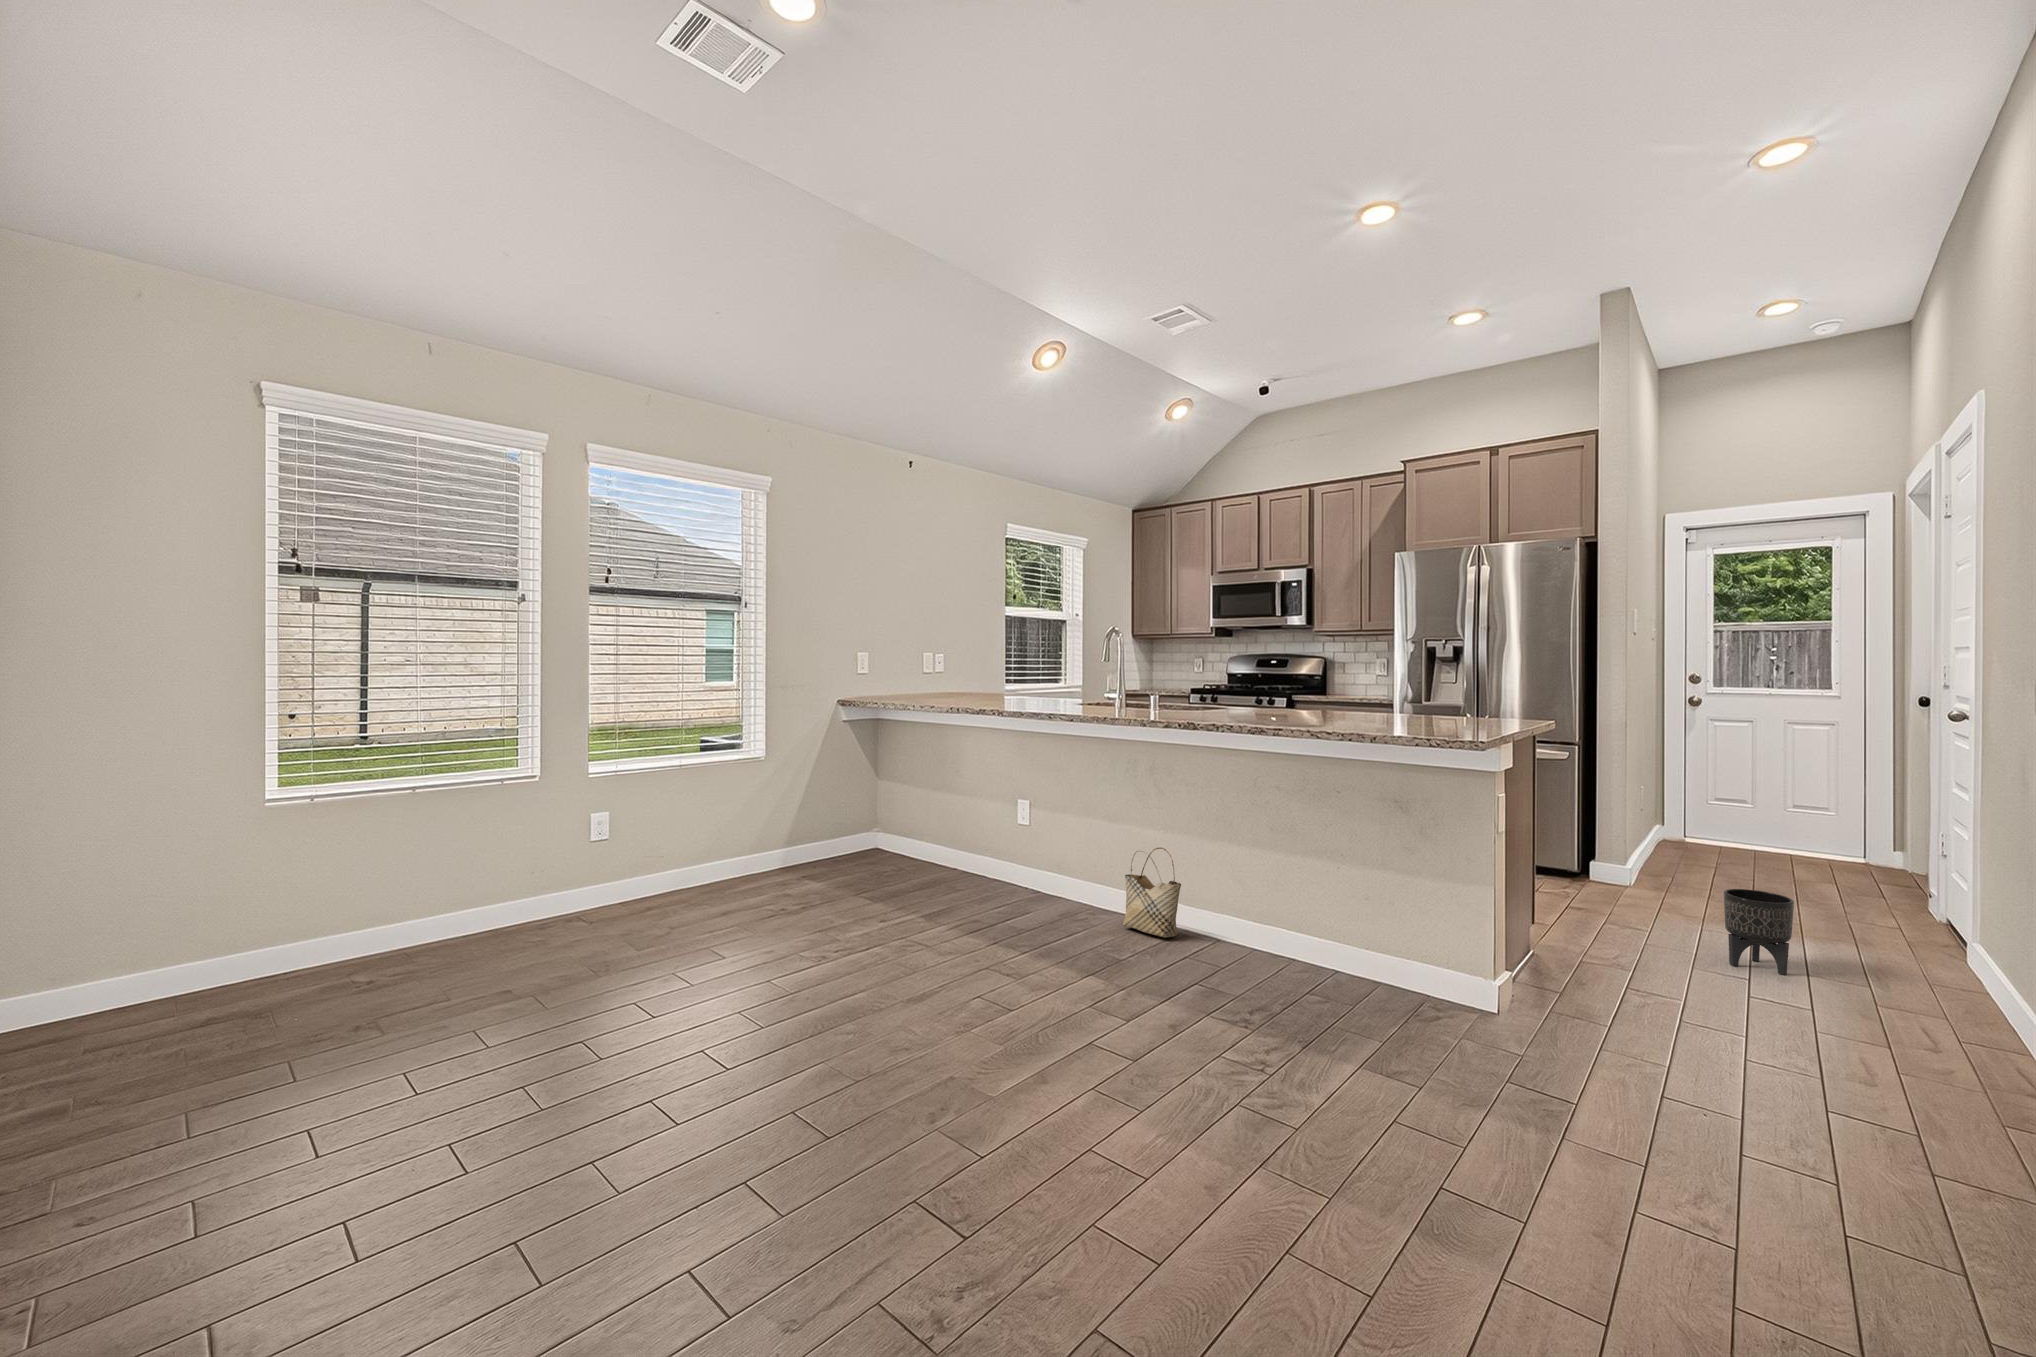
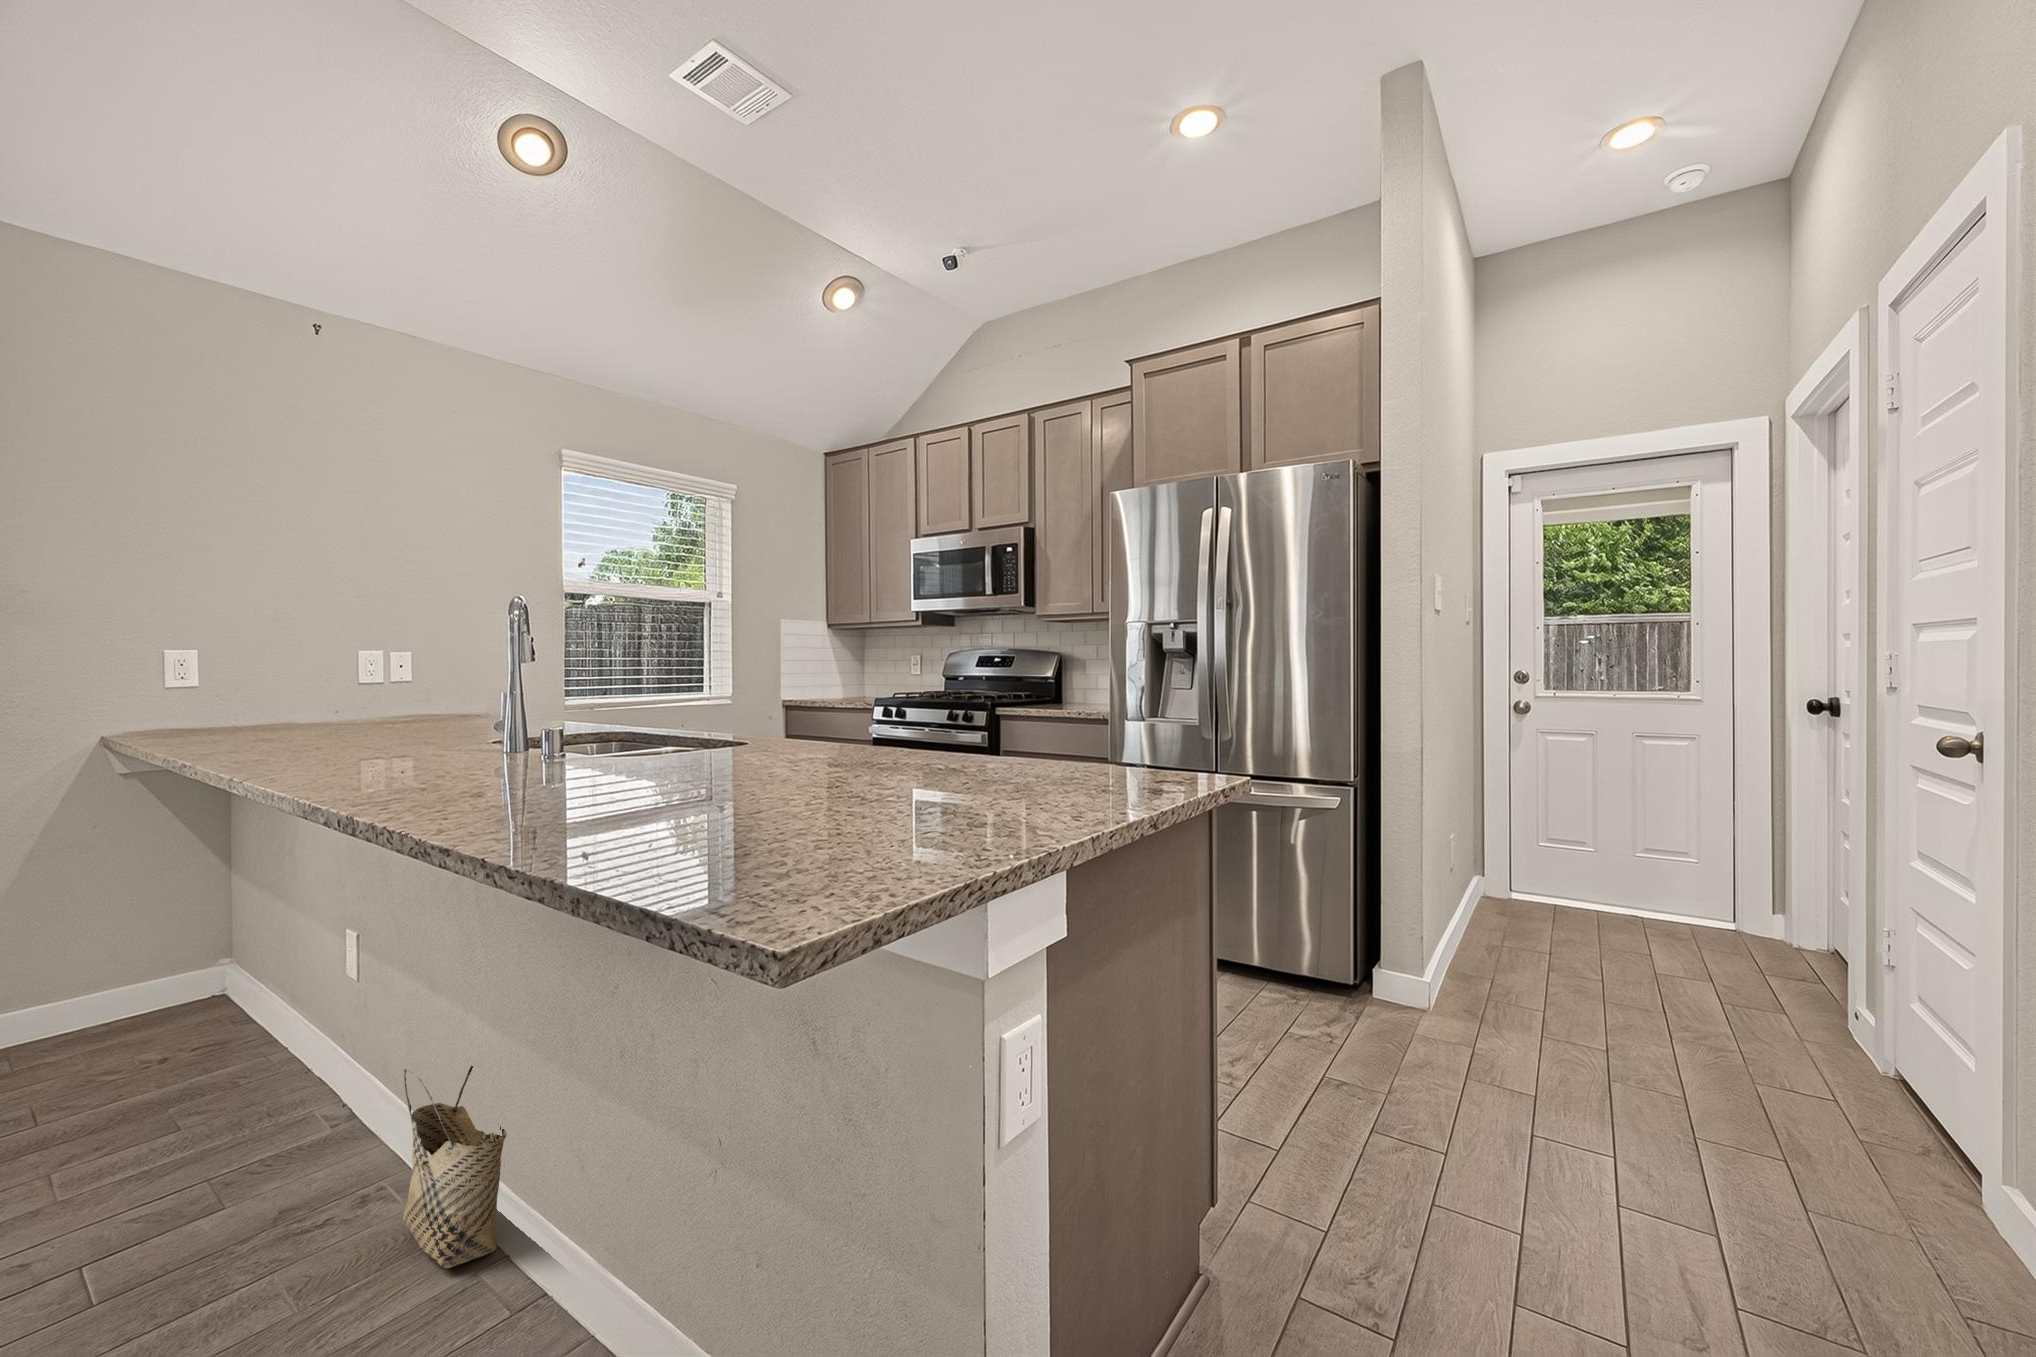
planter: present [1724,889,1794,975] -> none [1570,1092,1703,1292]

